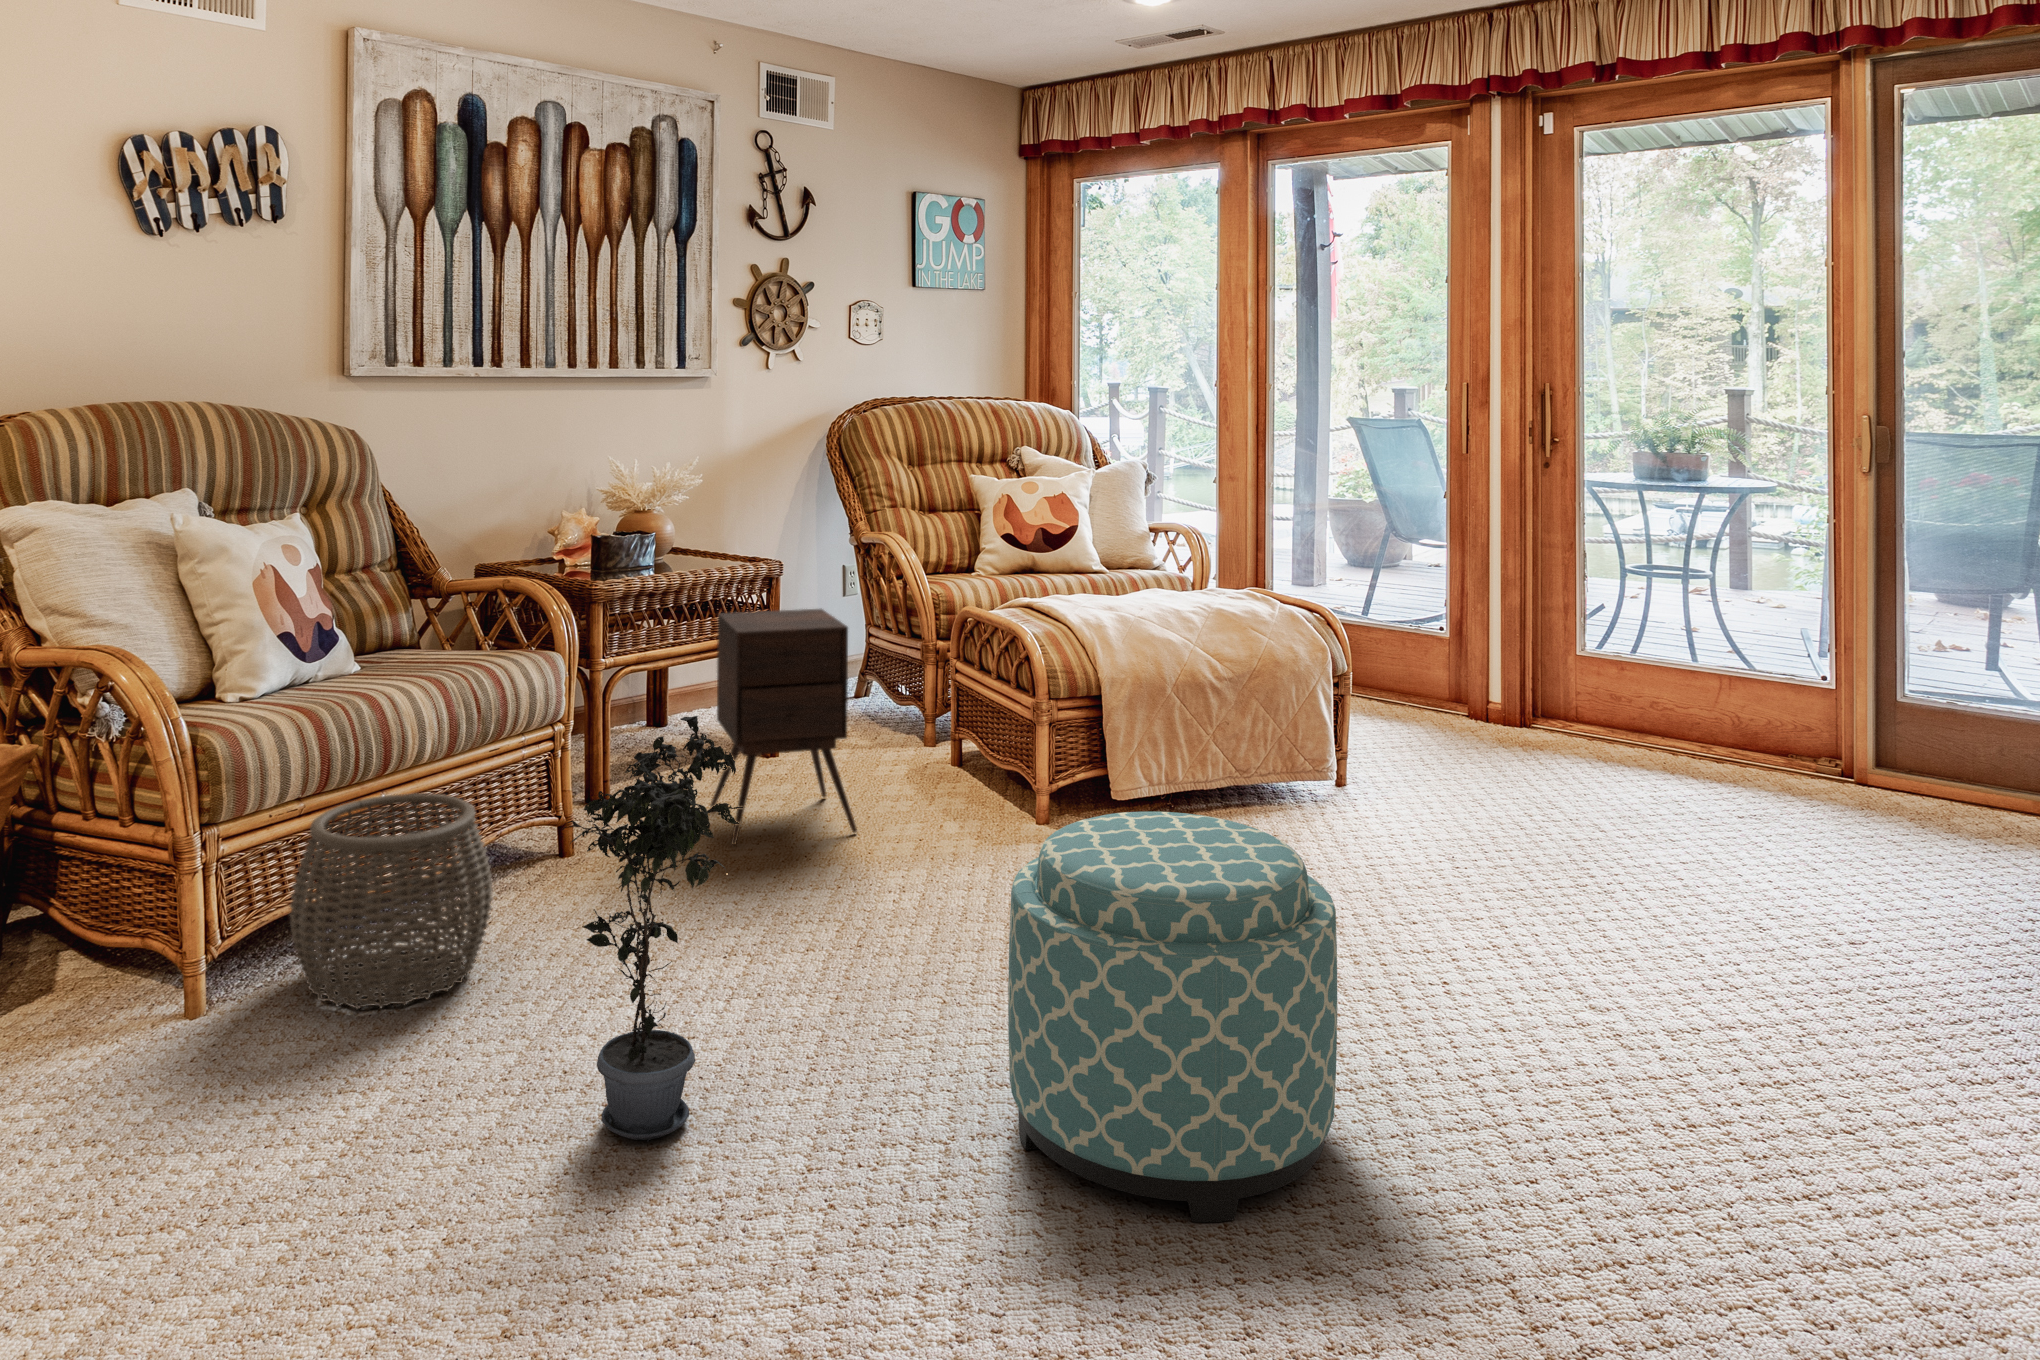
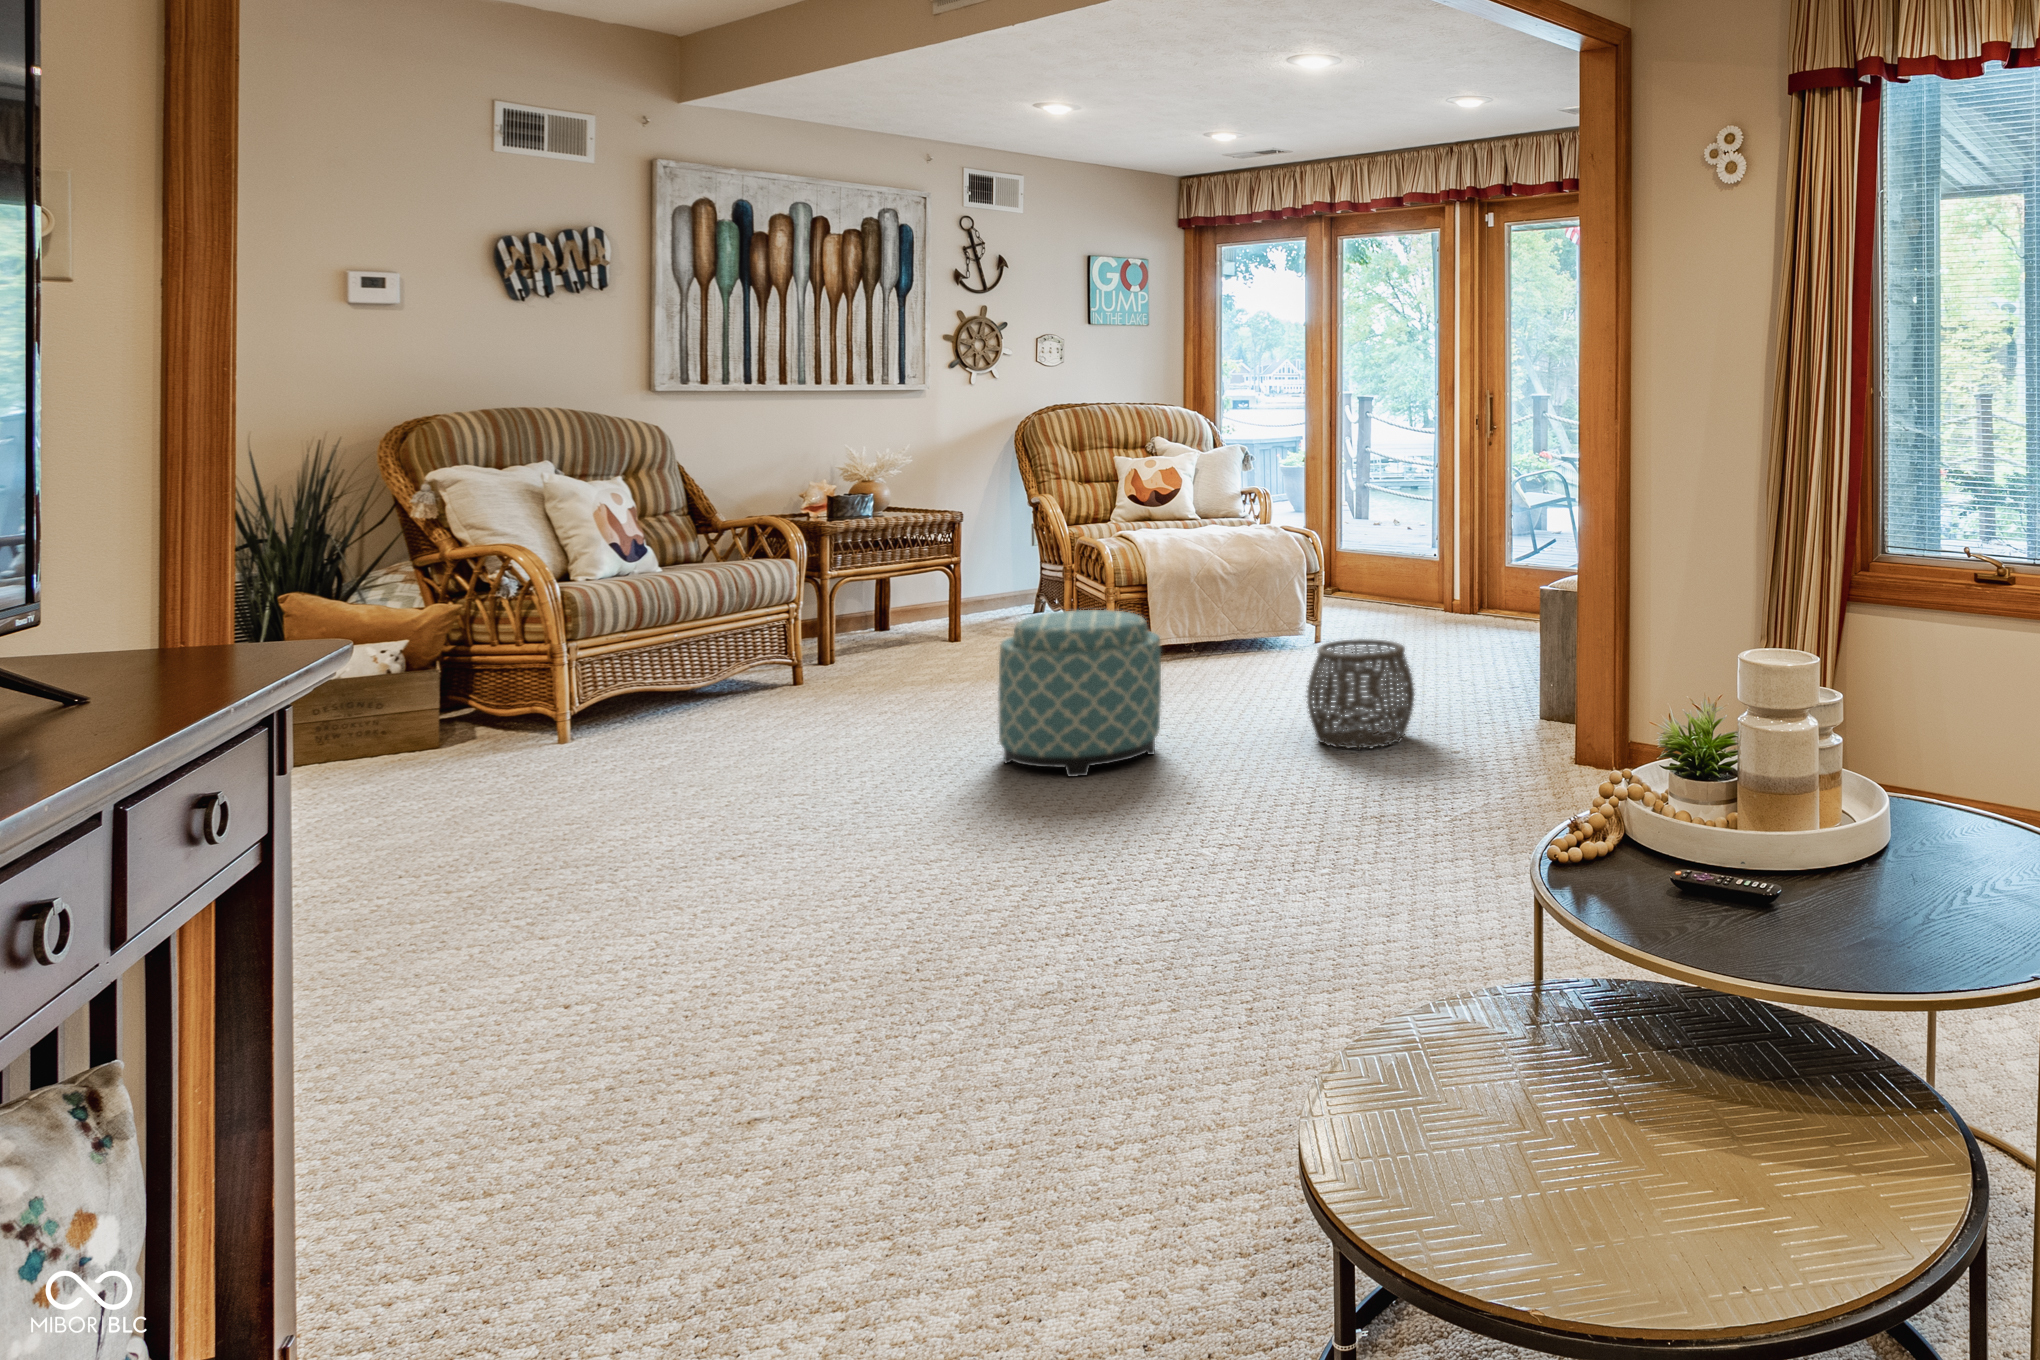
side table: present [710,609,857,845] -> none [900,537,990,677]
potted plant: present [562,716,743,1142] -> none [768,562,864,768]
woven basket: present [290,794,493,1009] -> present [1307,639,1415,749]

